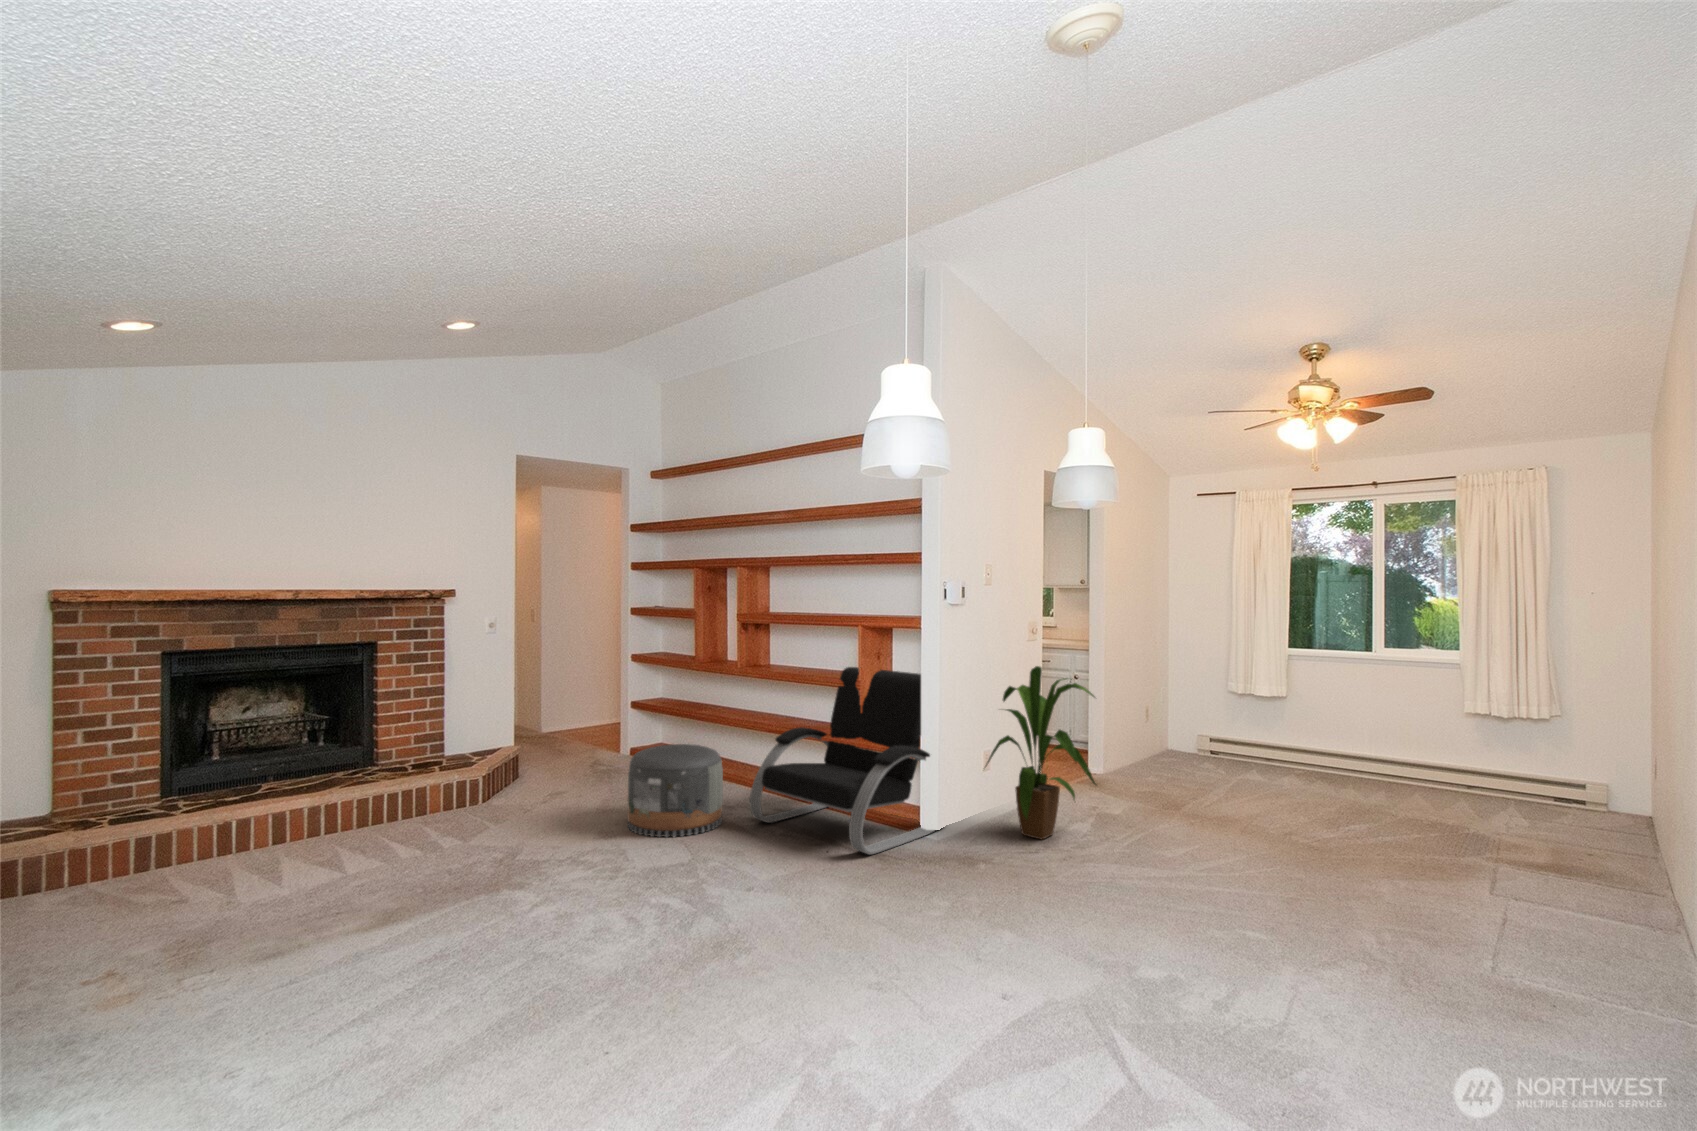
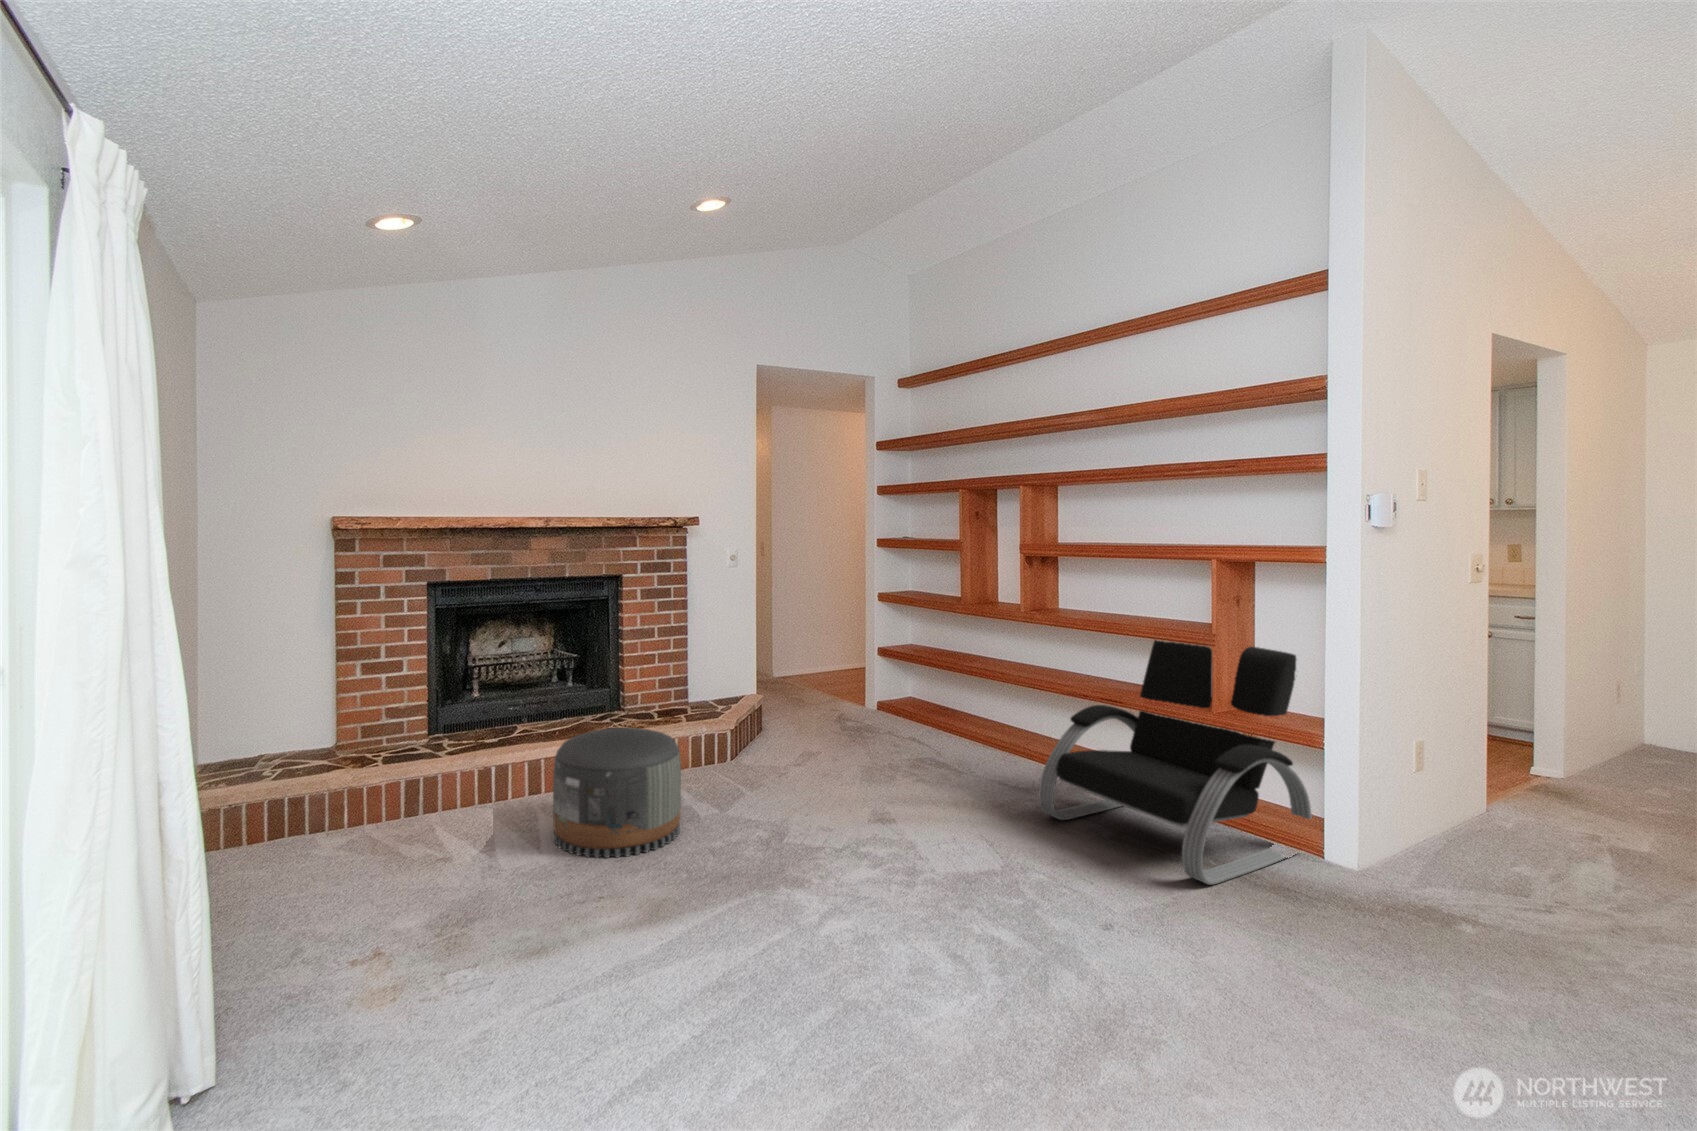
house plant: present [985,666,1096,839] -> none [1365,655,1566,888]
pouf: present [627,744,723,838] -> present [553,728,681,858]

